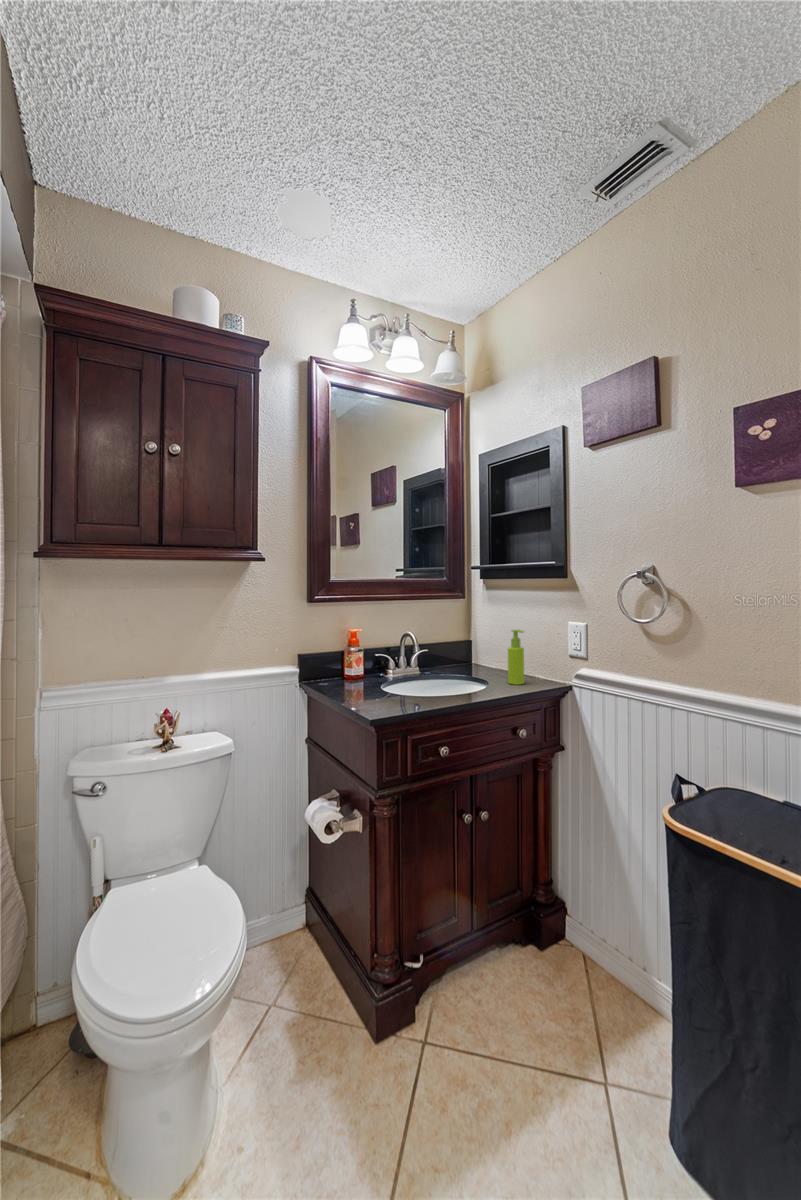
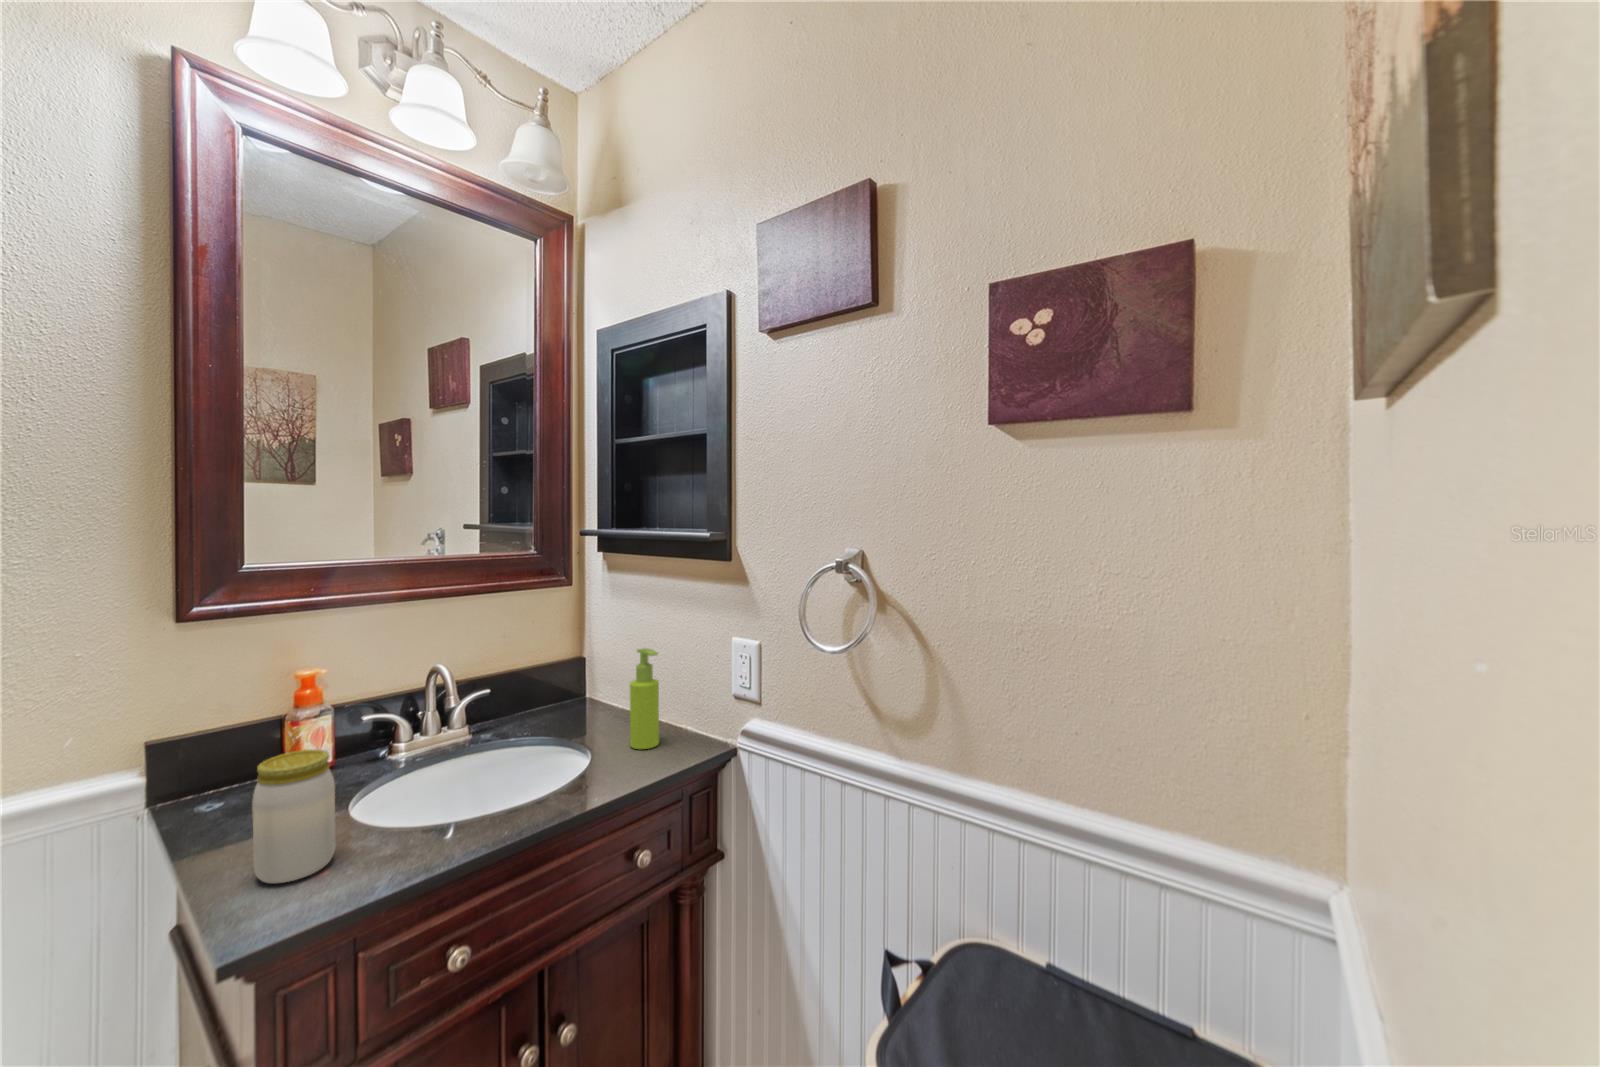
jar: none [367,657,395,709] -> present [252,750,336,883]

